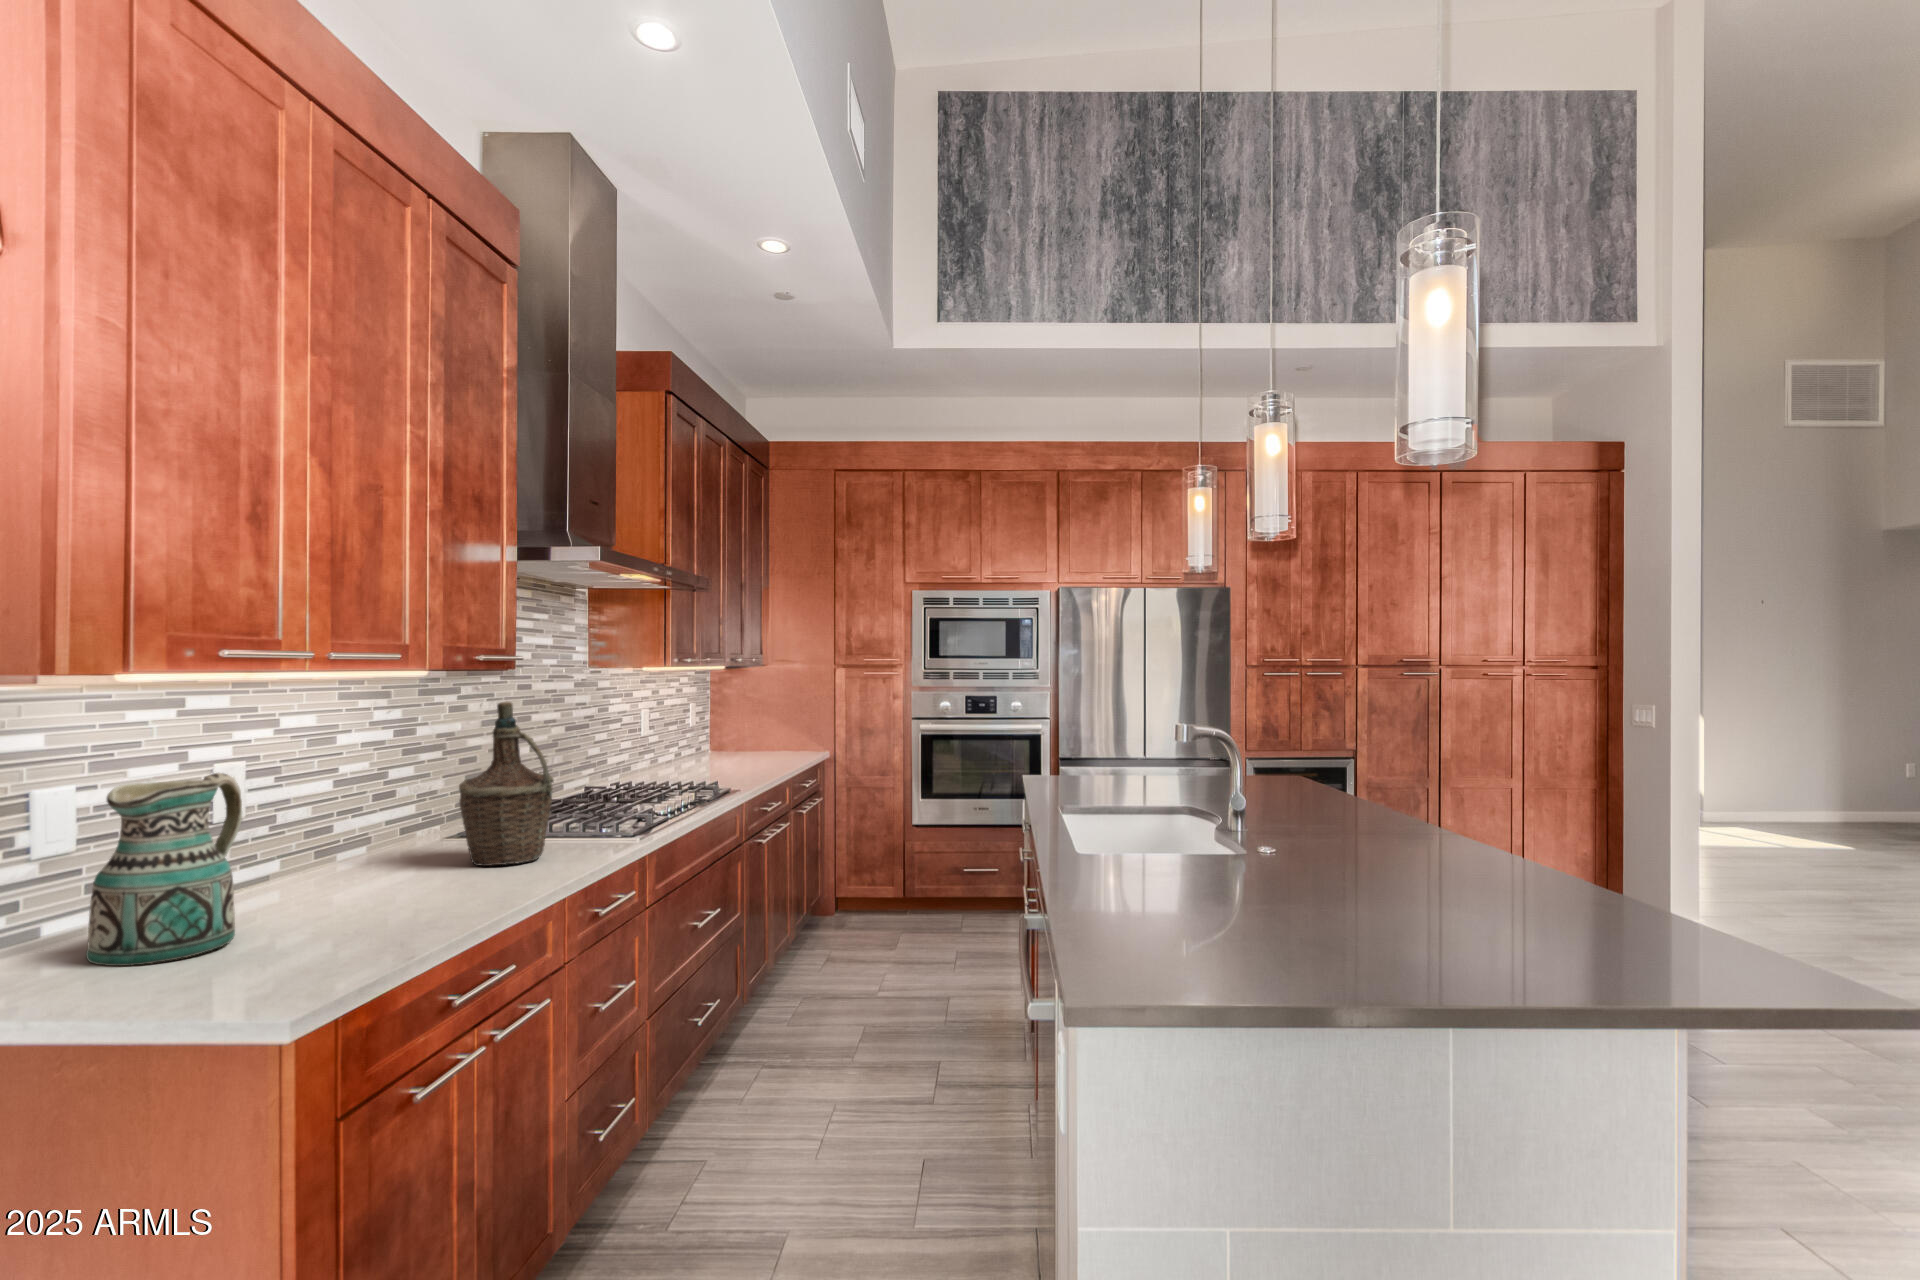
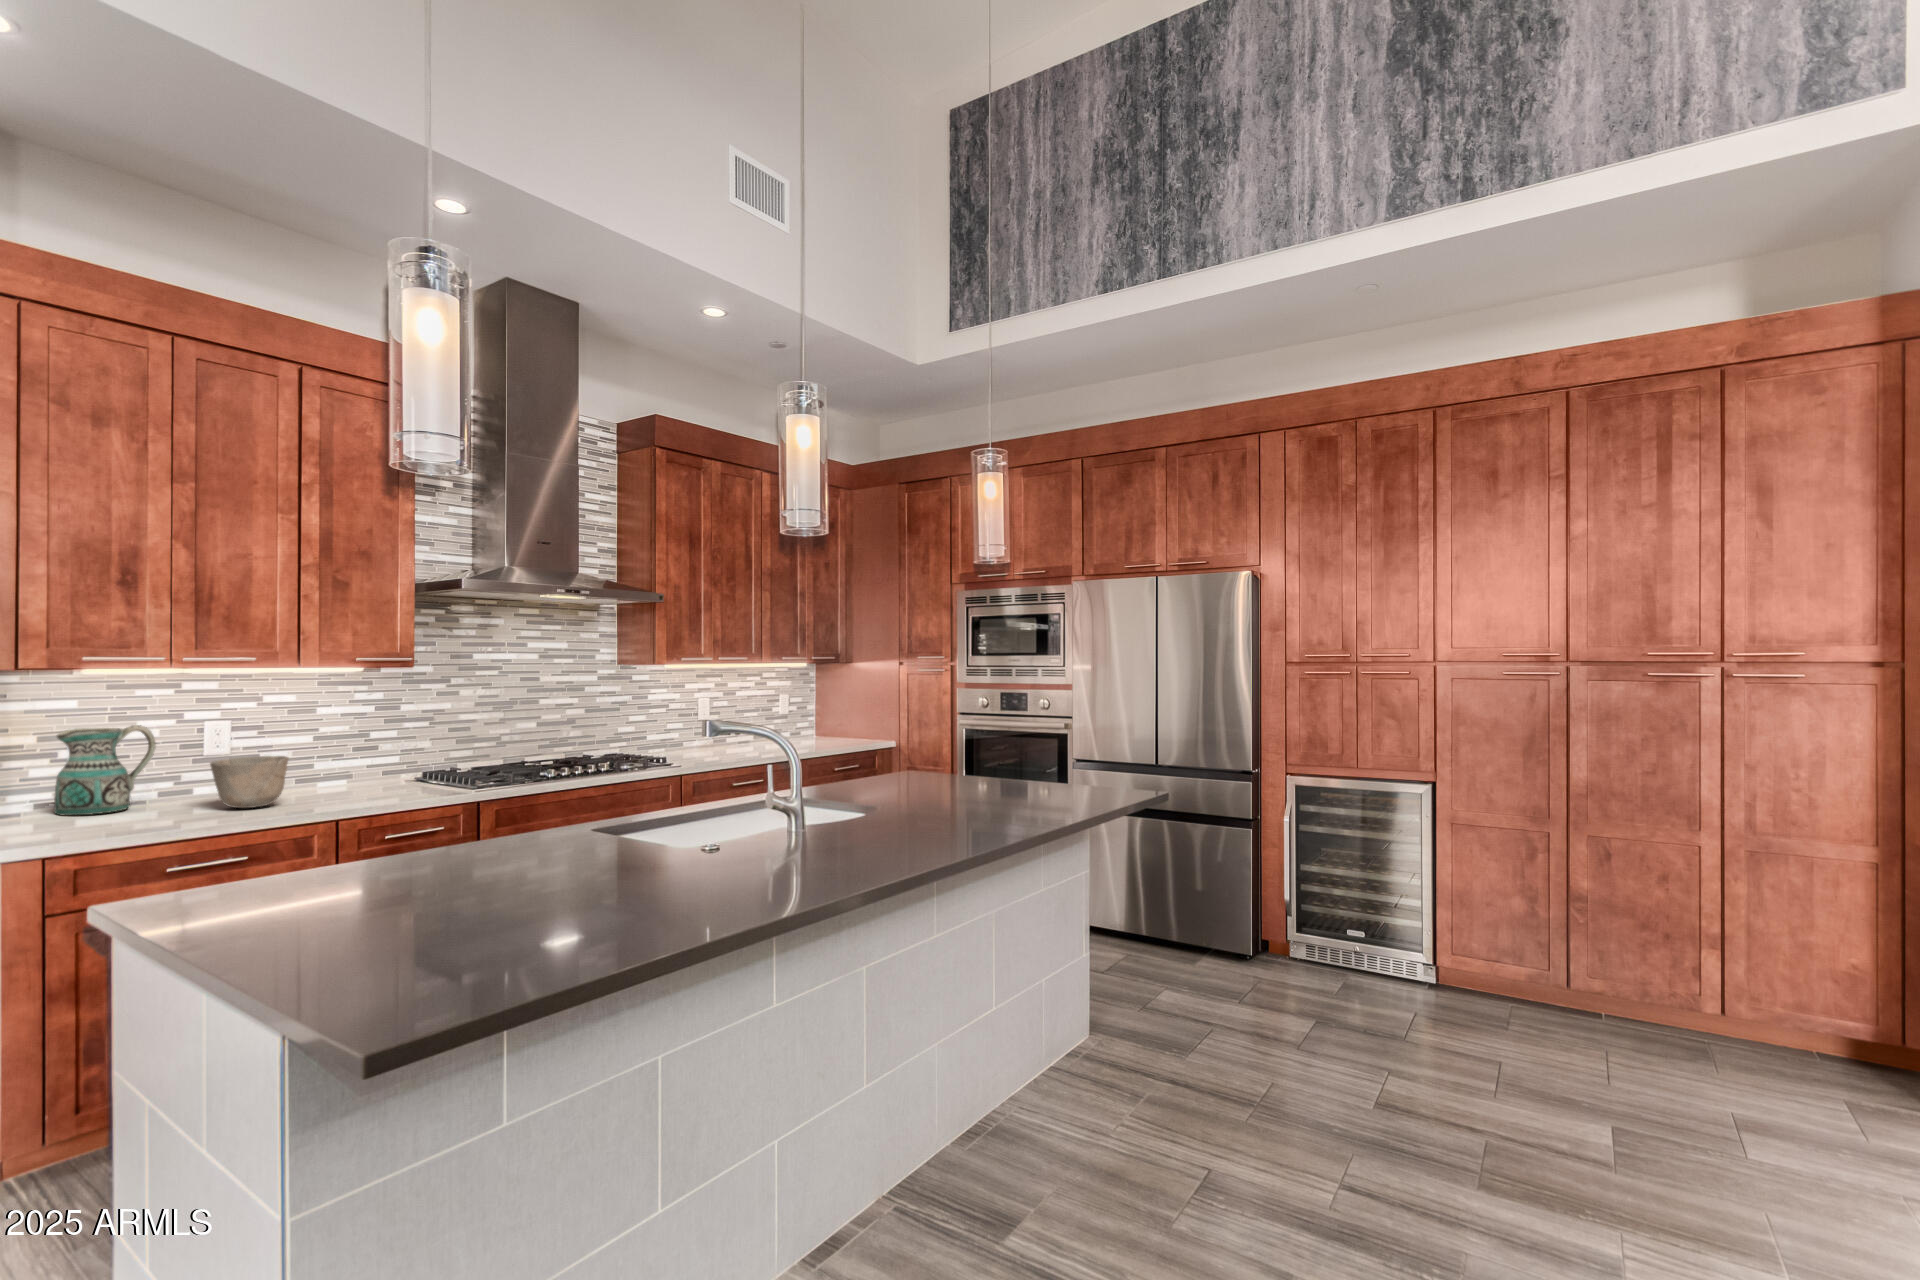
bottle: present [459,702,554,866] -> none [332,692,398,797]
ceramic bowl: none [363,808,488,902] -> present [210,756,289,808]

